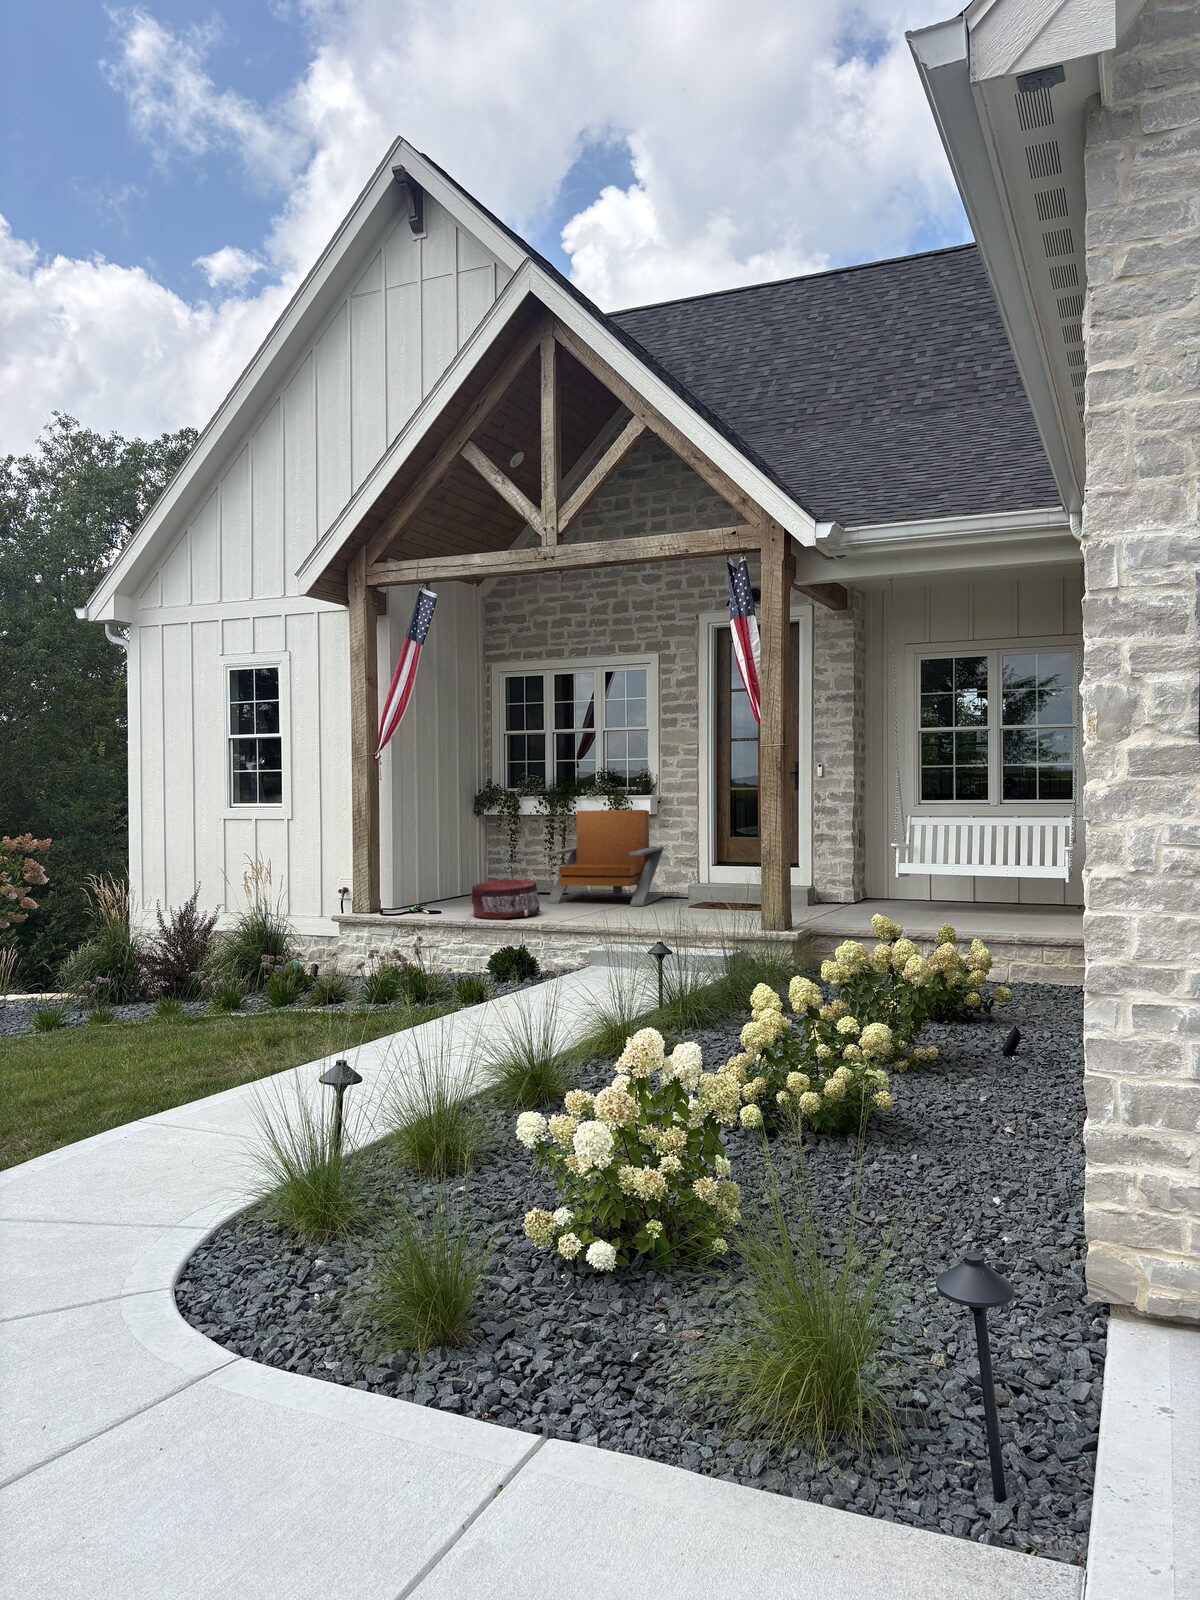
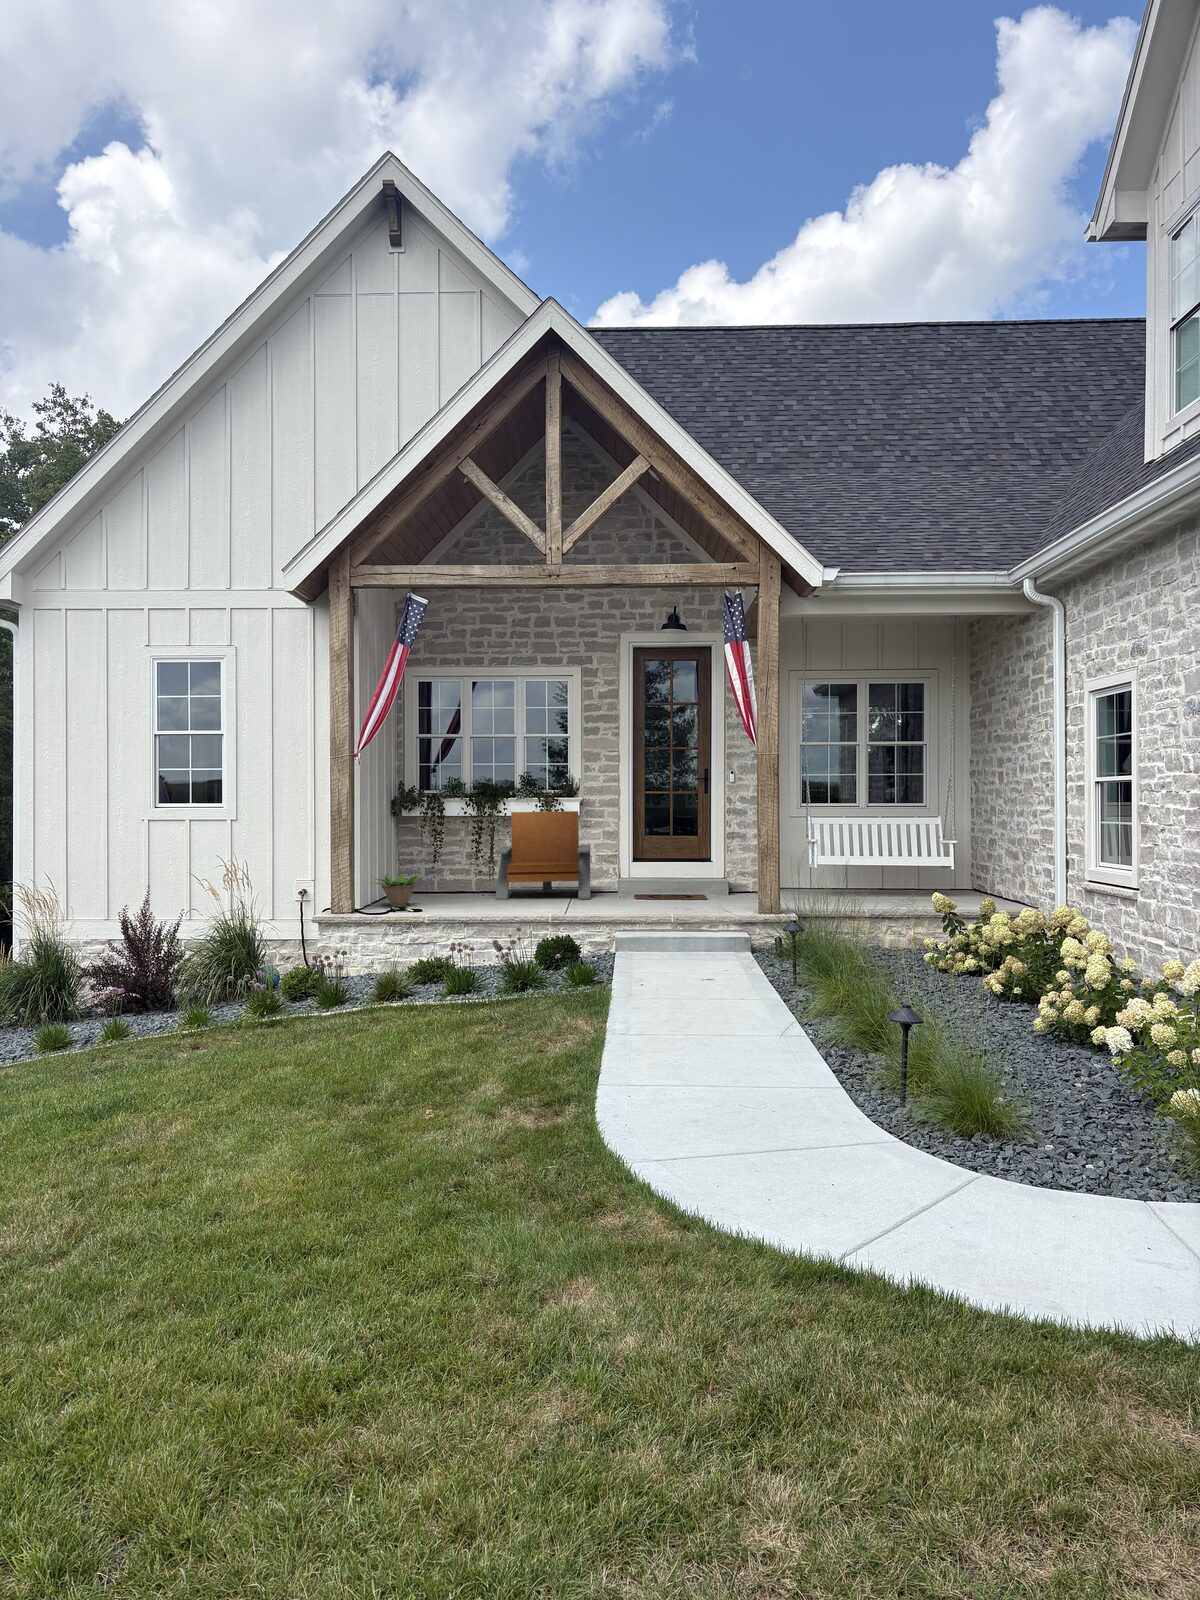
decorative plant: none [411,873,470,908] -> present [374,873,425,907]
pouf: present [471,879,540,919] -> none [447,877,513,914]

